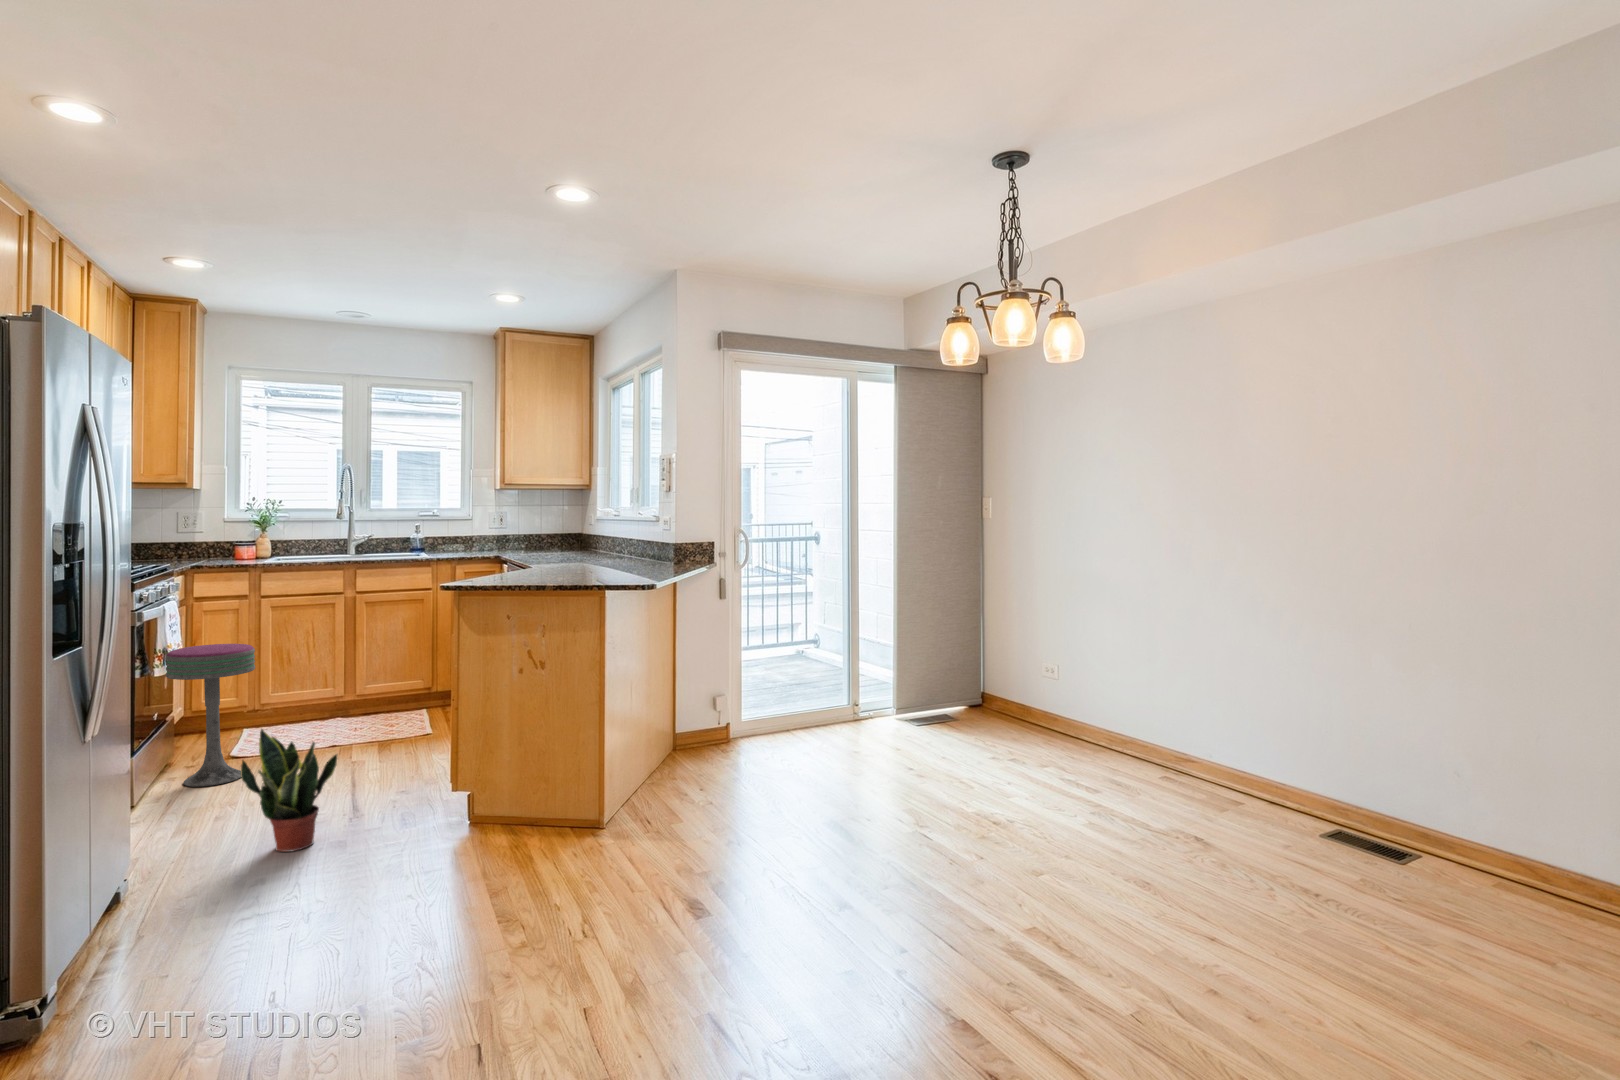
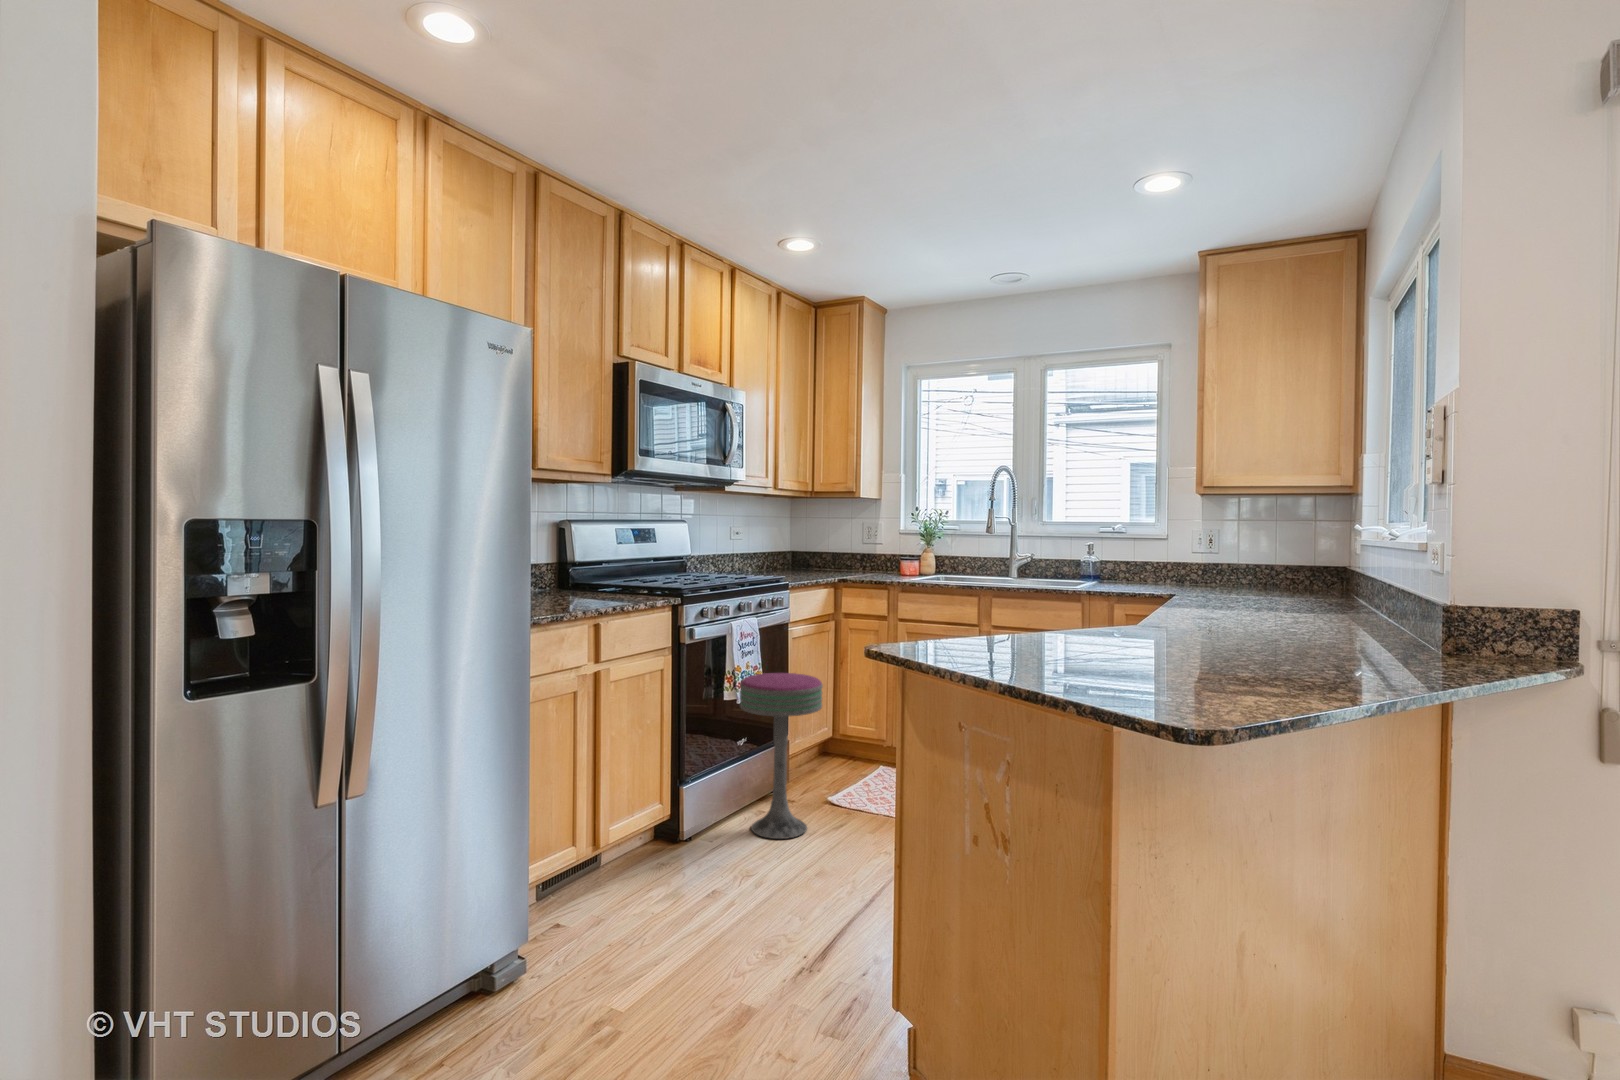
potted plant: present [241,729,338,852] -> none [653,815,766,1000]

